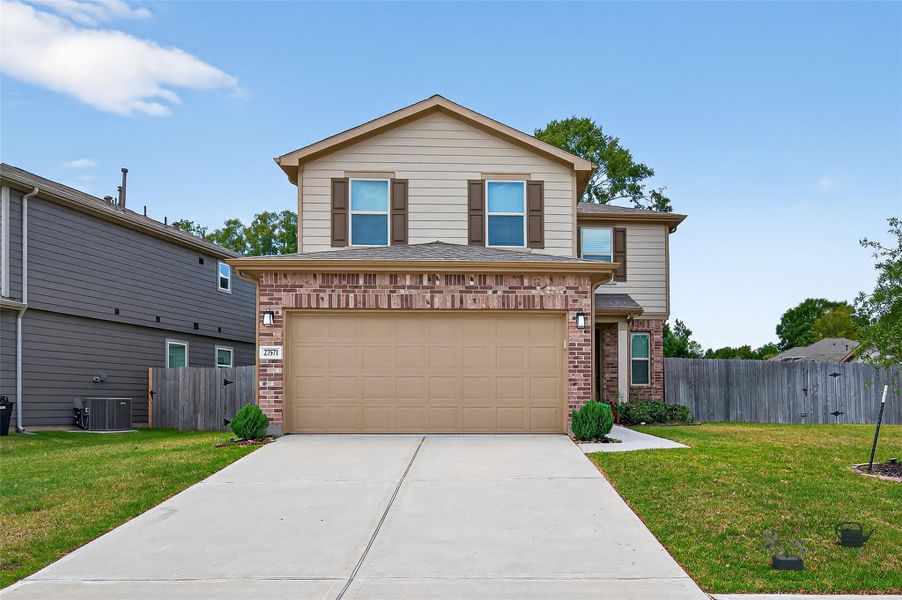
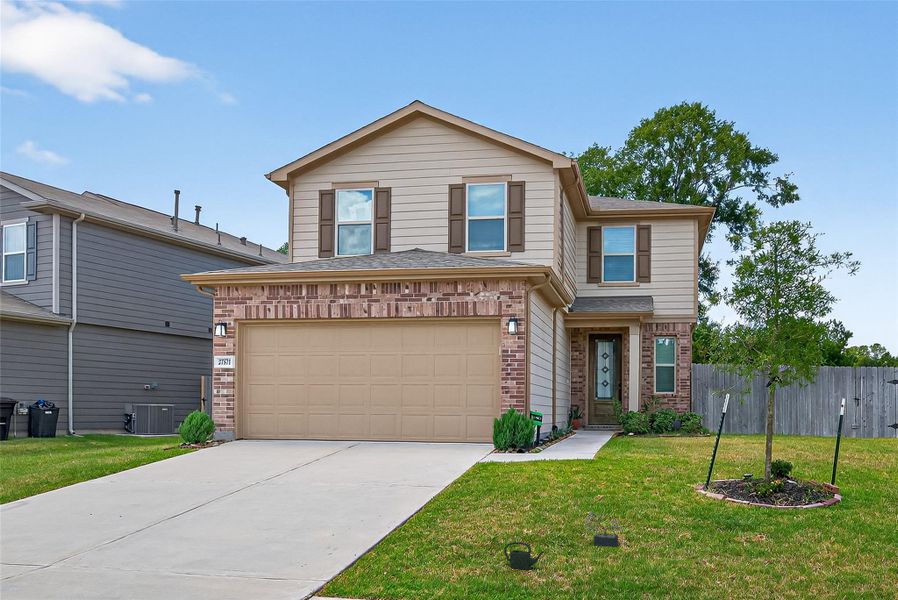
decorative plant: present [762,530,808,570] -> present [585,511,623,547]

